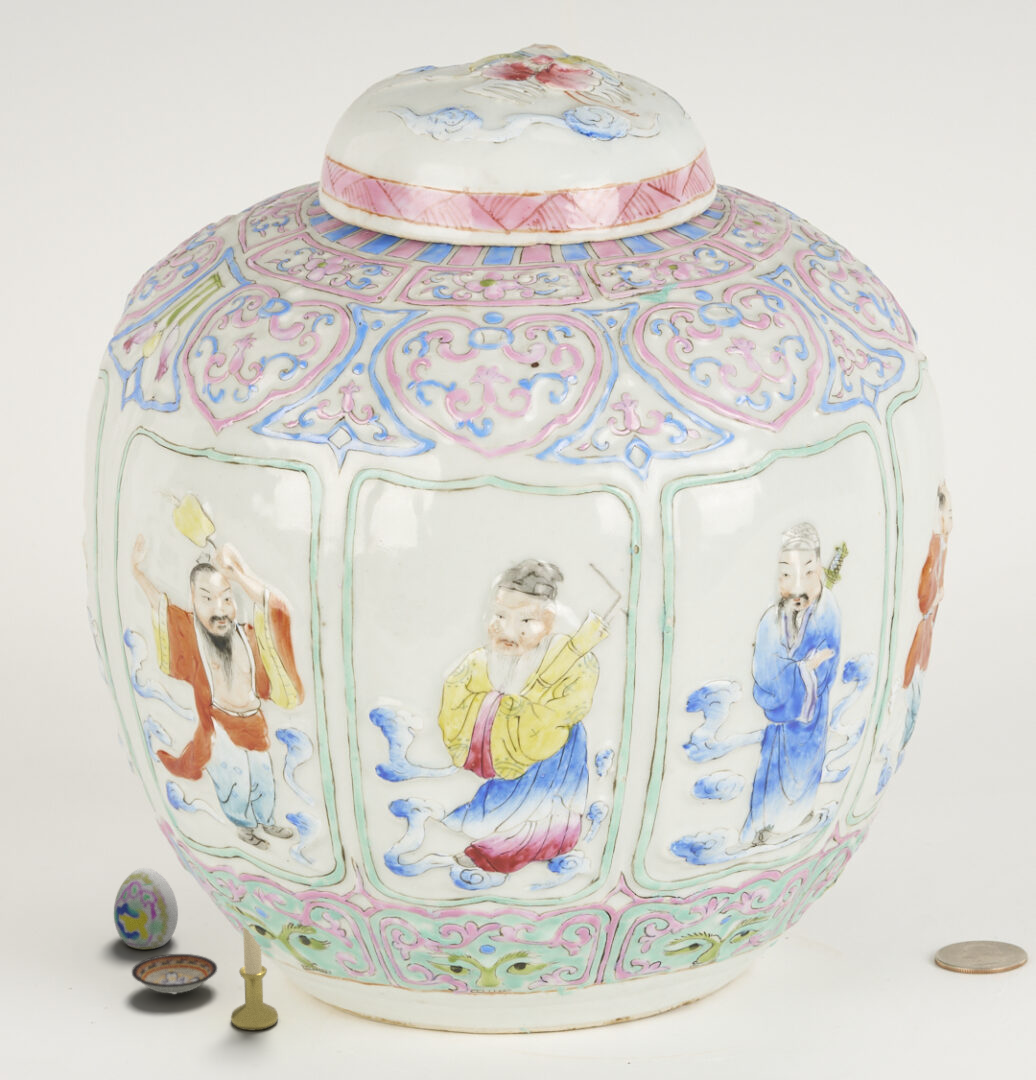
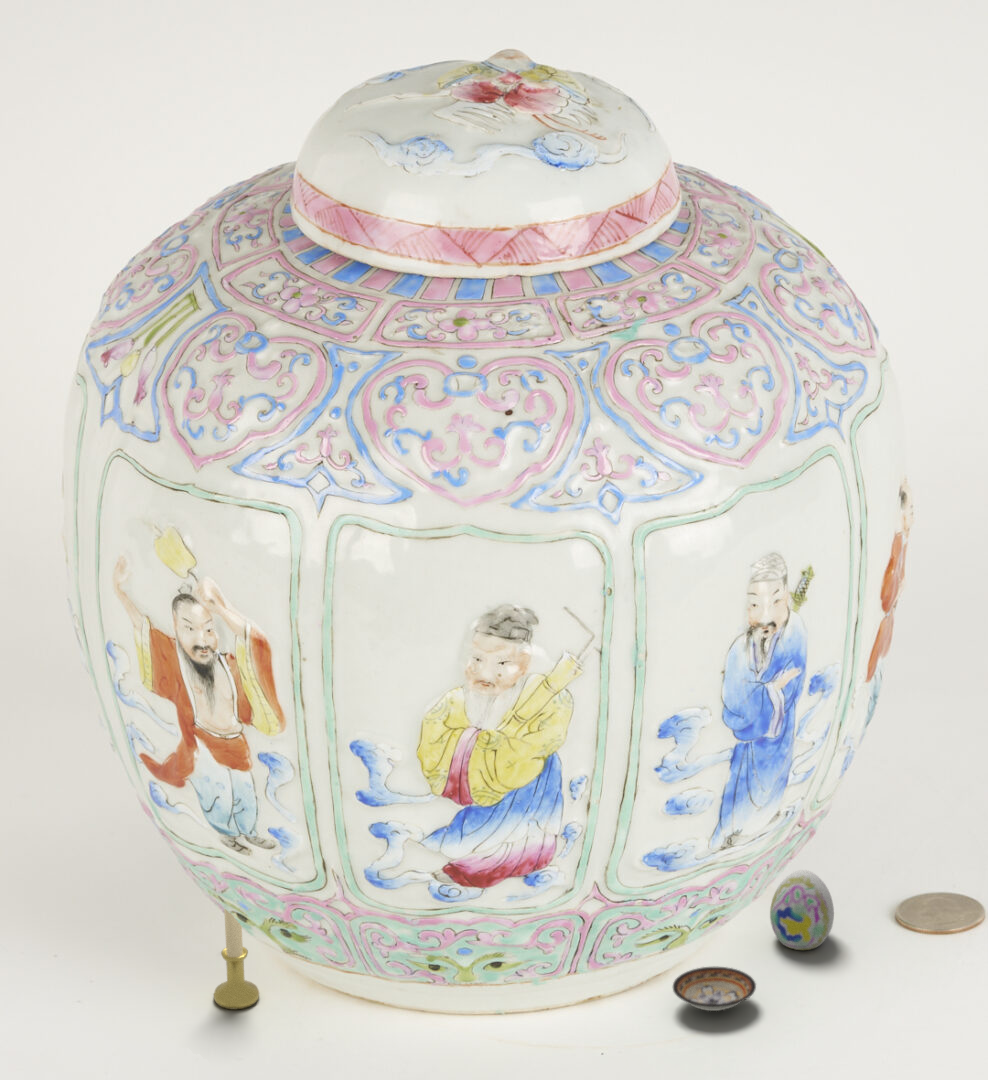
decorative egg: present [114,868,178,949] -> present [770,870,834,950]
ceramic bowl: present [132,954,217,993] -> present [673,967,756,1011]

